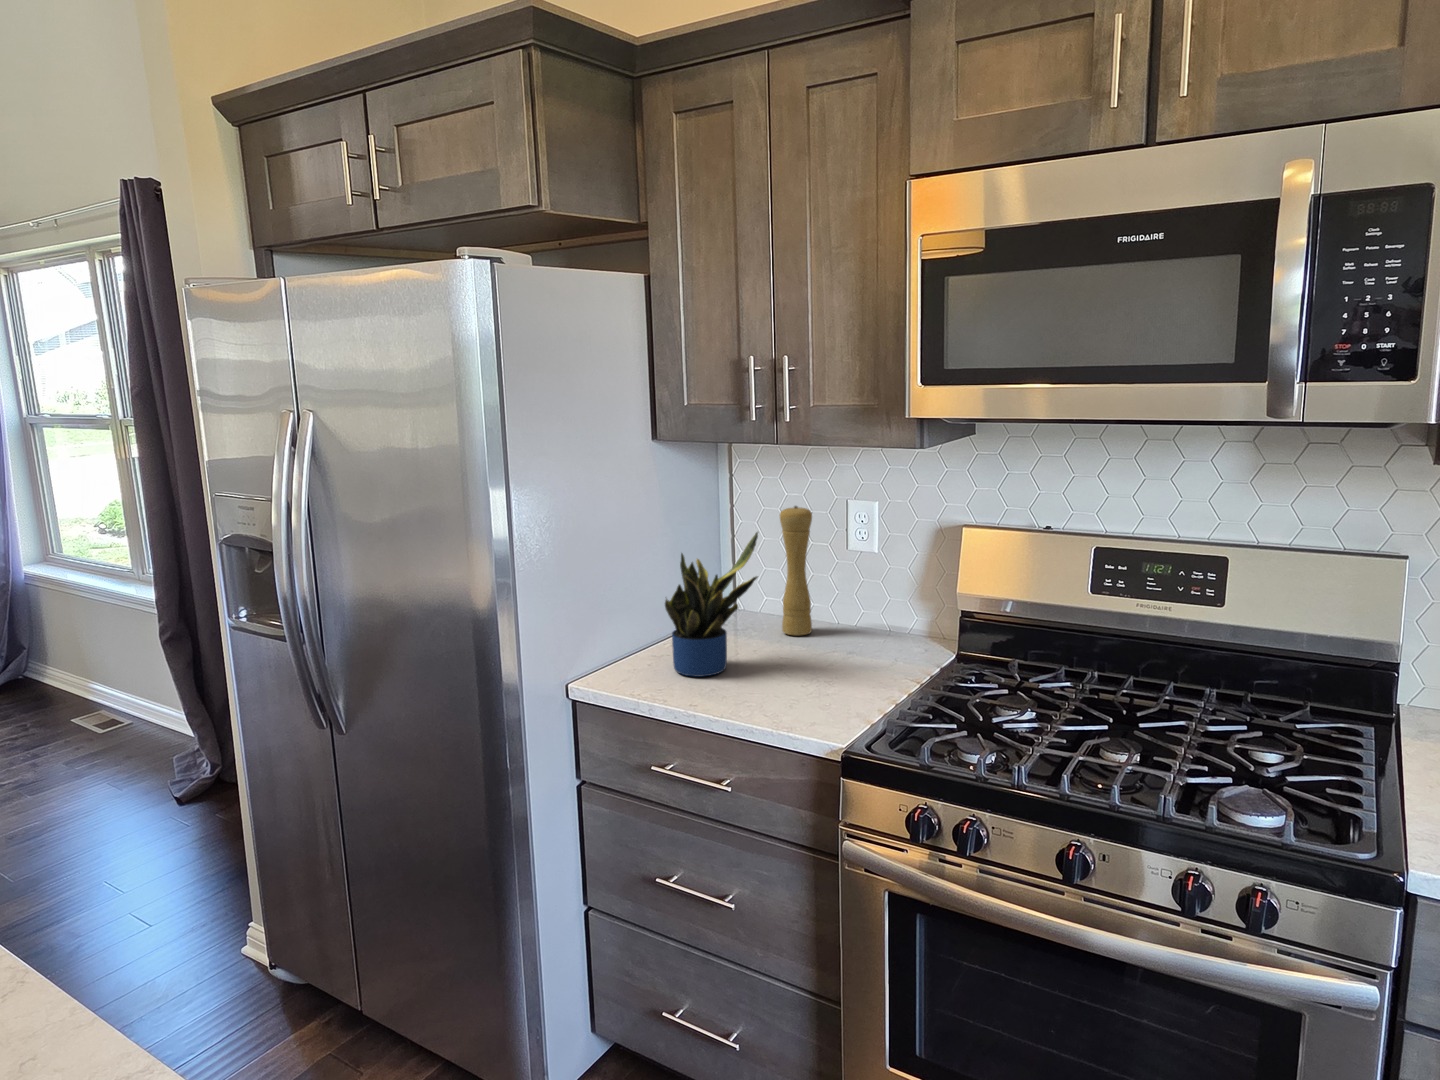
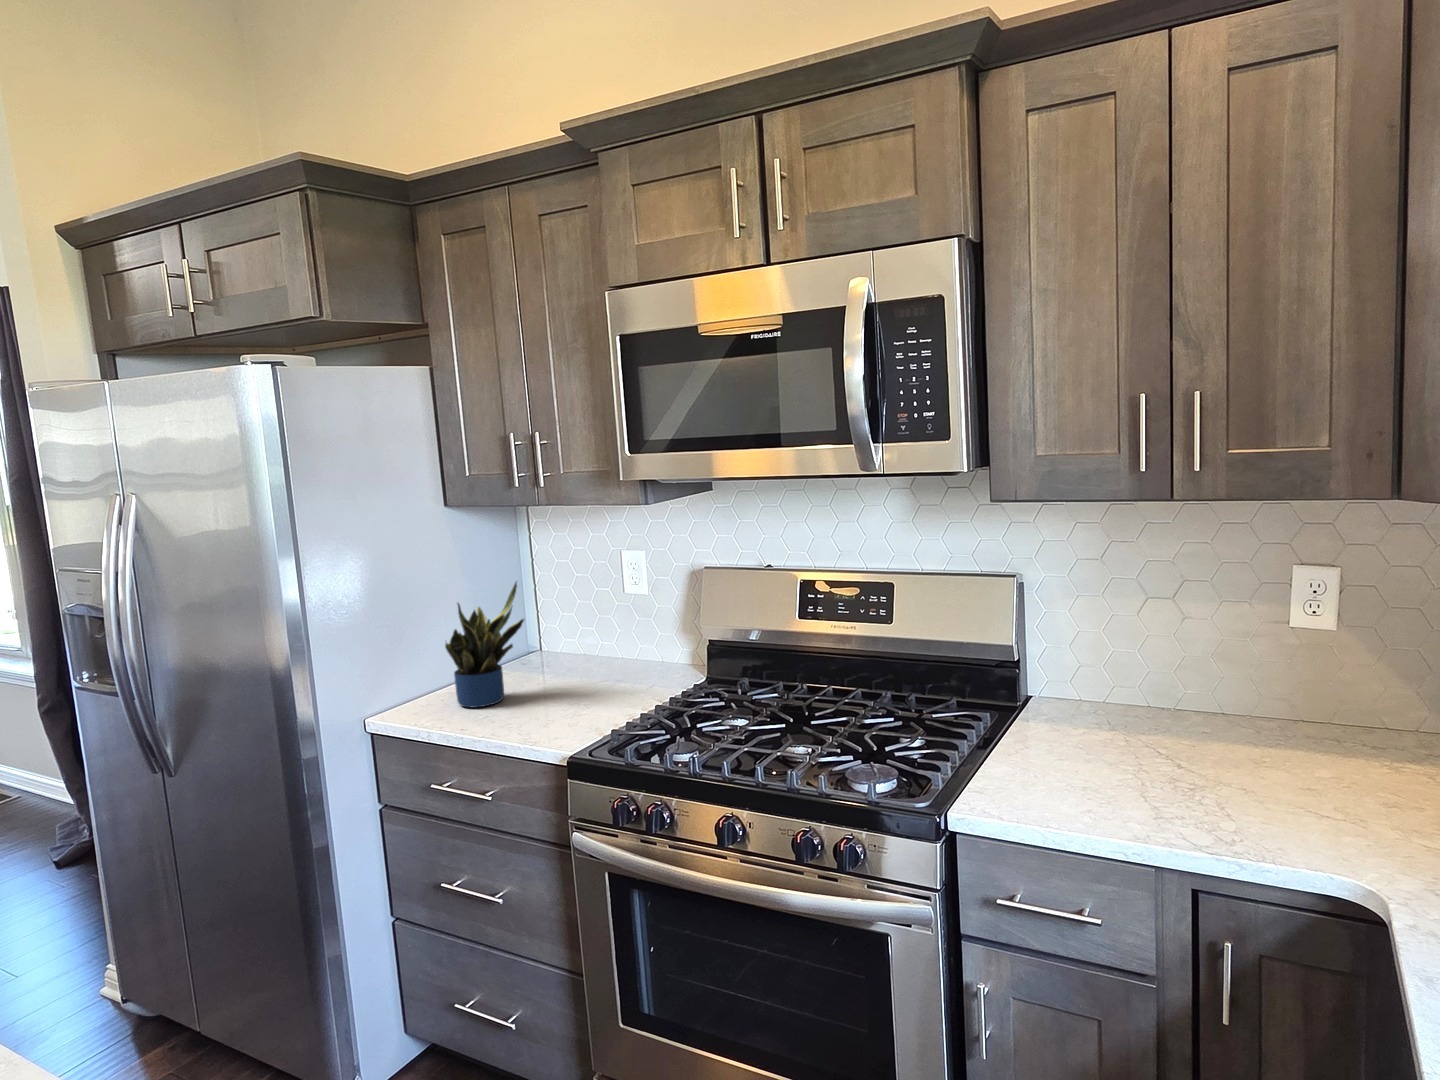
pepper mill: present [780,506,812,635] -> none [559,557,595,669]

